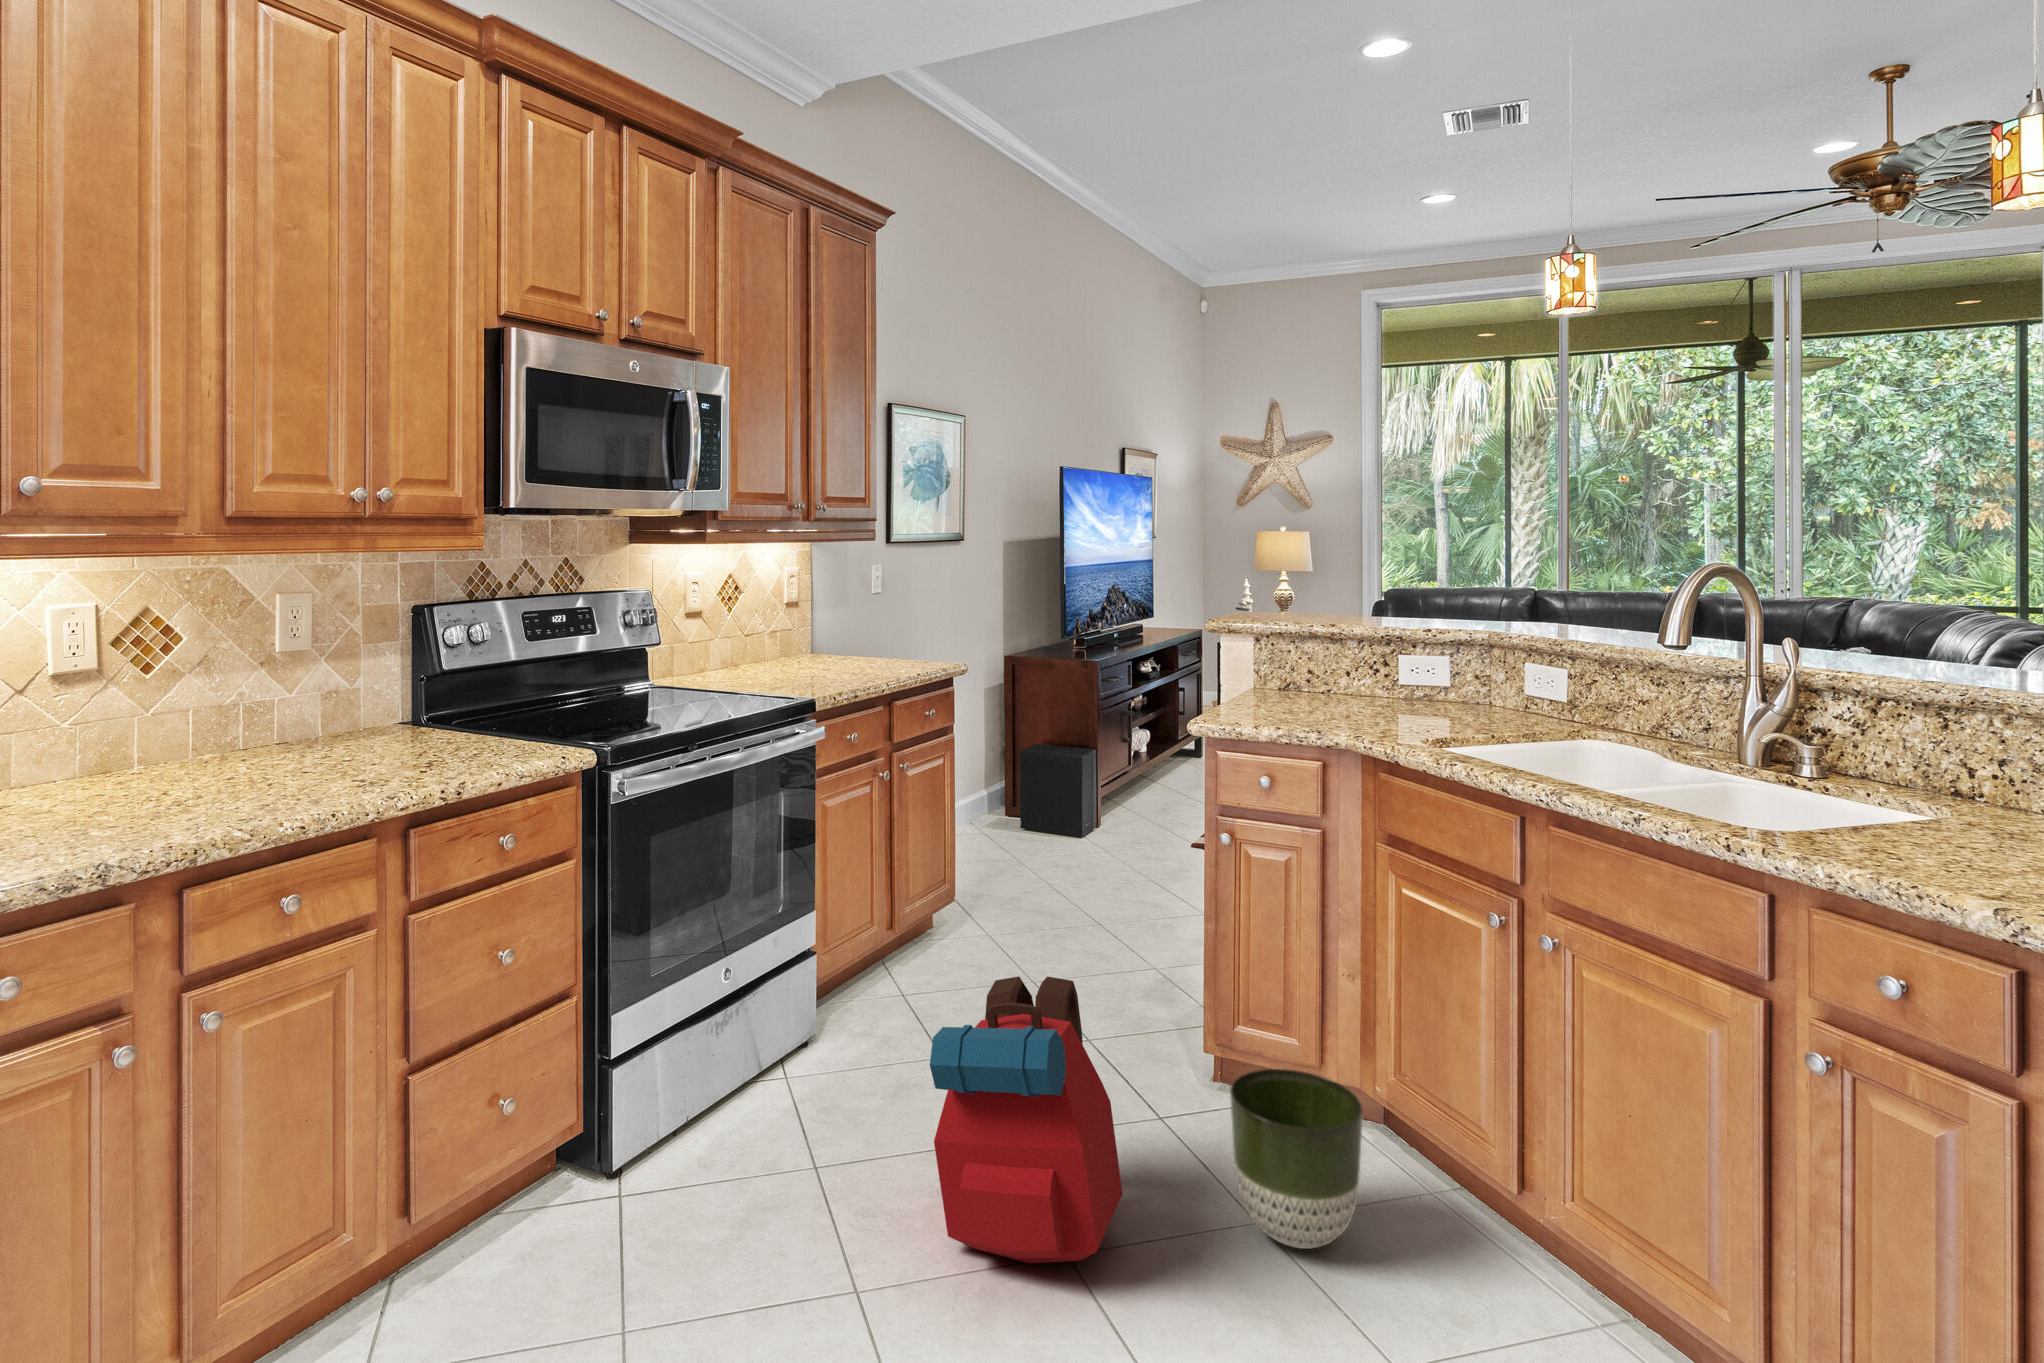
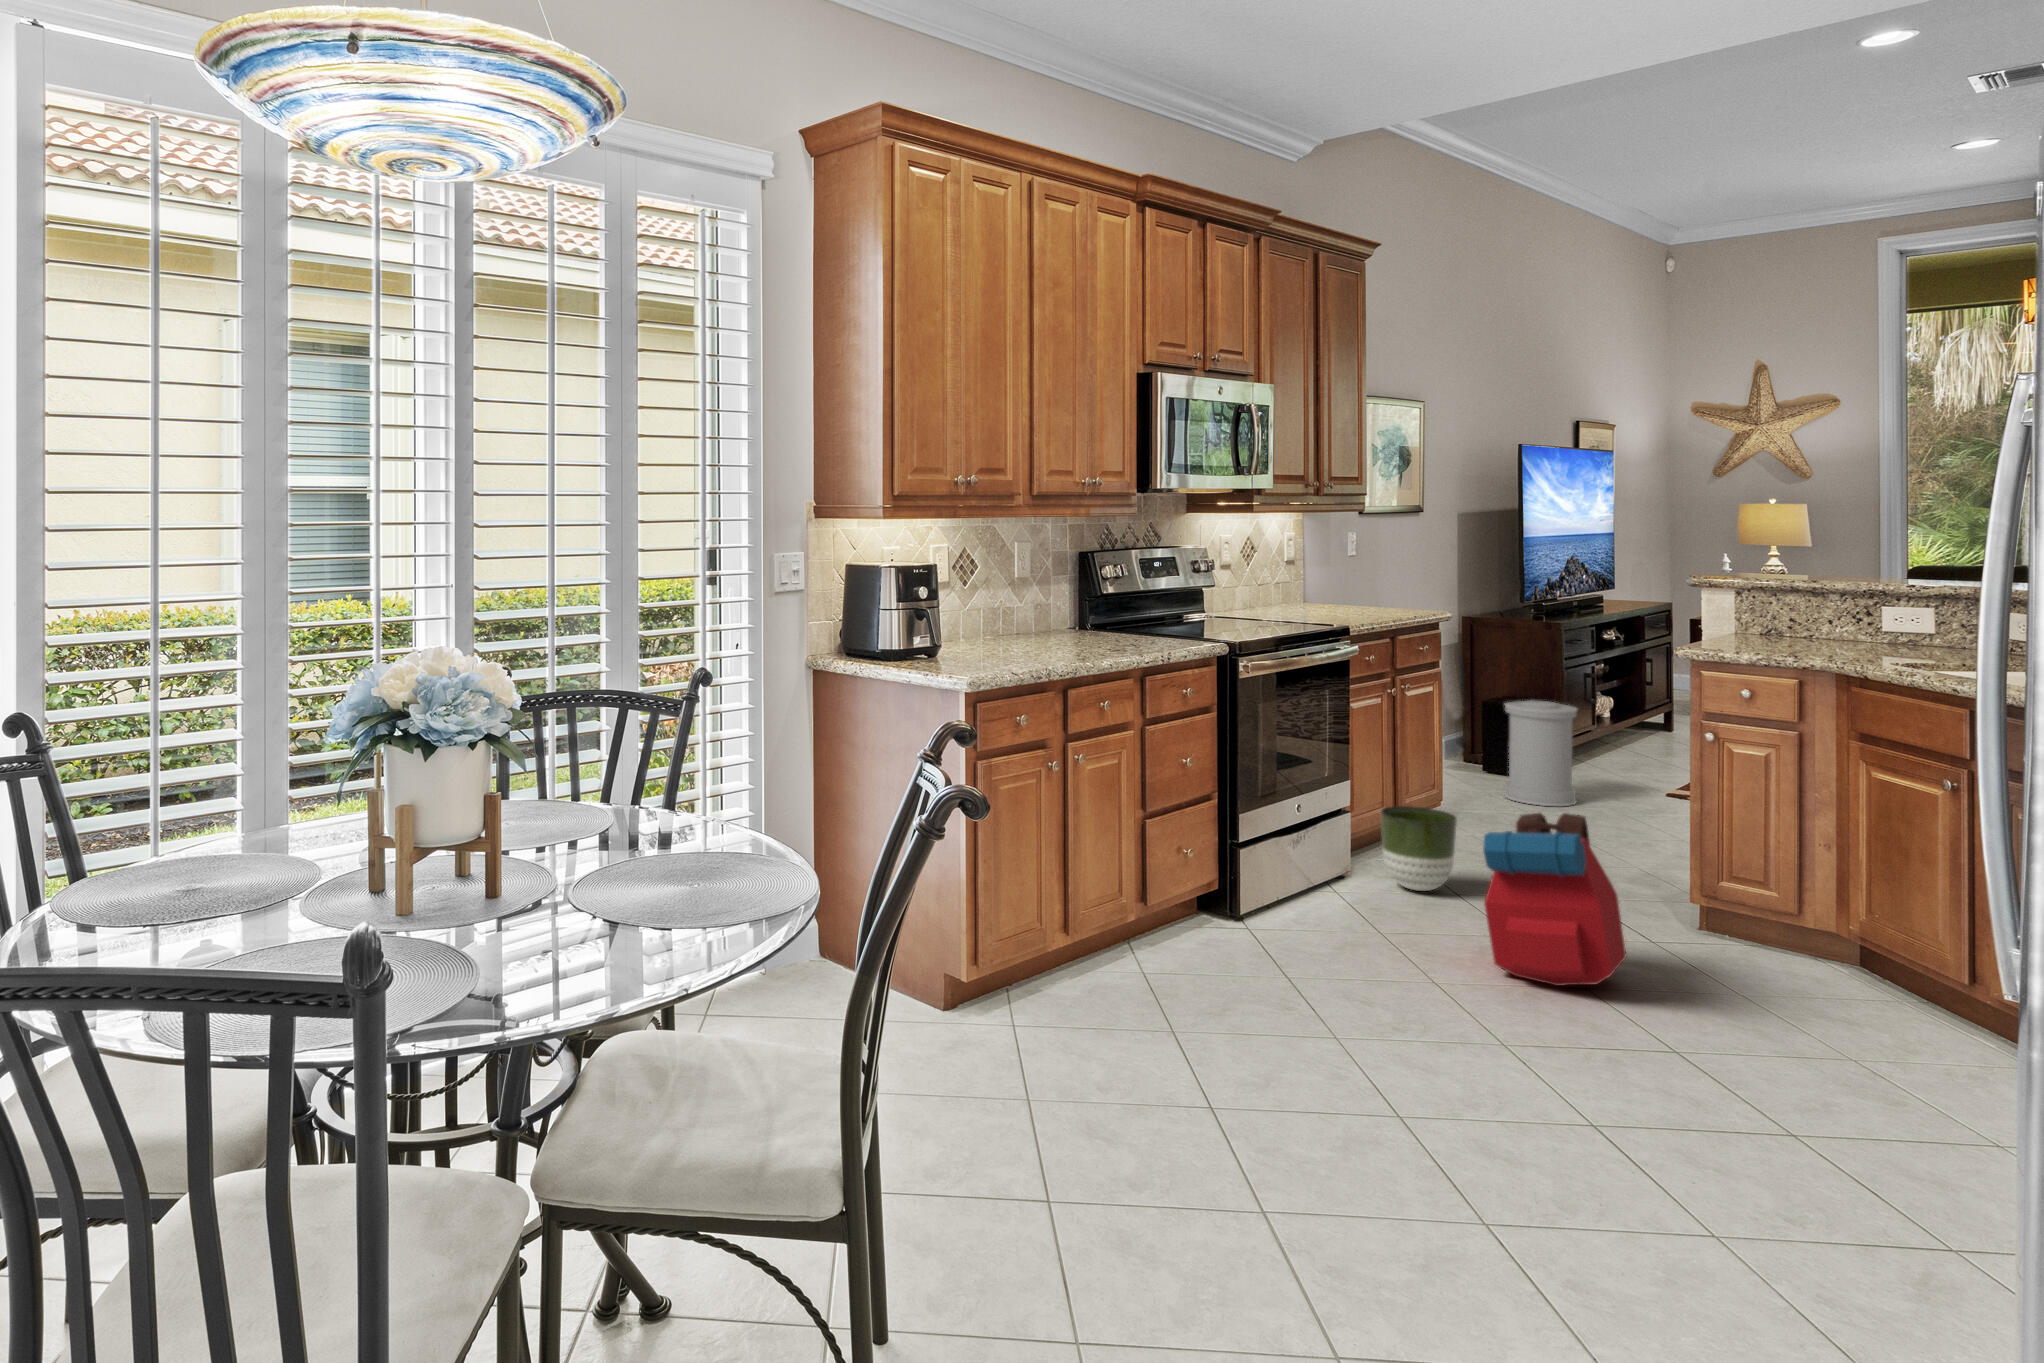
trash can: none [1035,754,1107,877] -> present [1505,700,1577,806]
planter: present [1230,1069,1363,1249] -> present [1381,806,1457,891]

